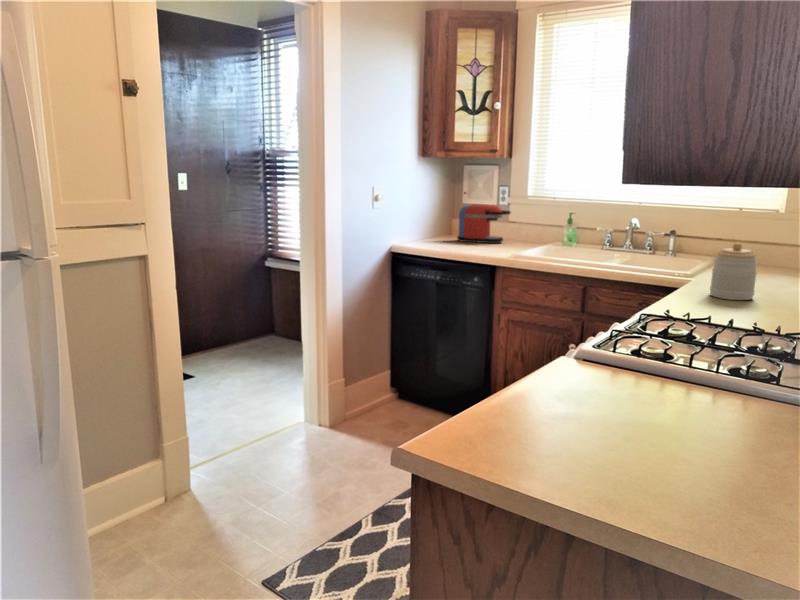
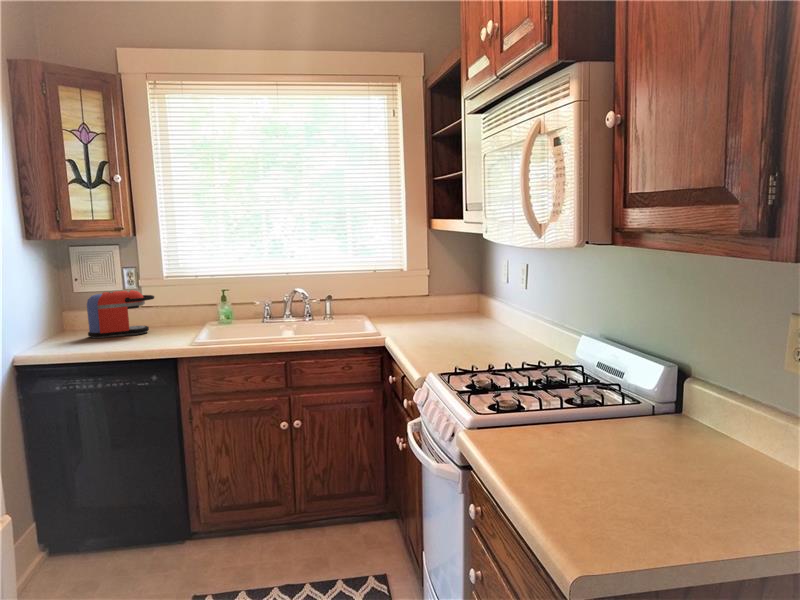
jar: present [710,243,758,300] -> none [432,303,466,350]

